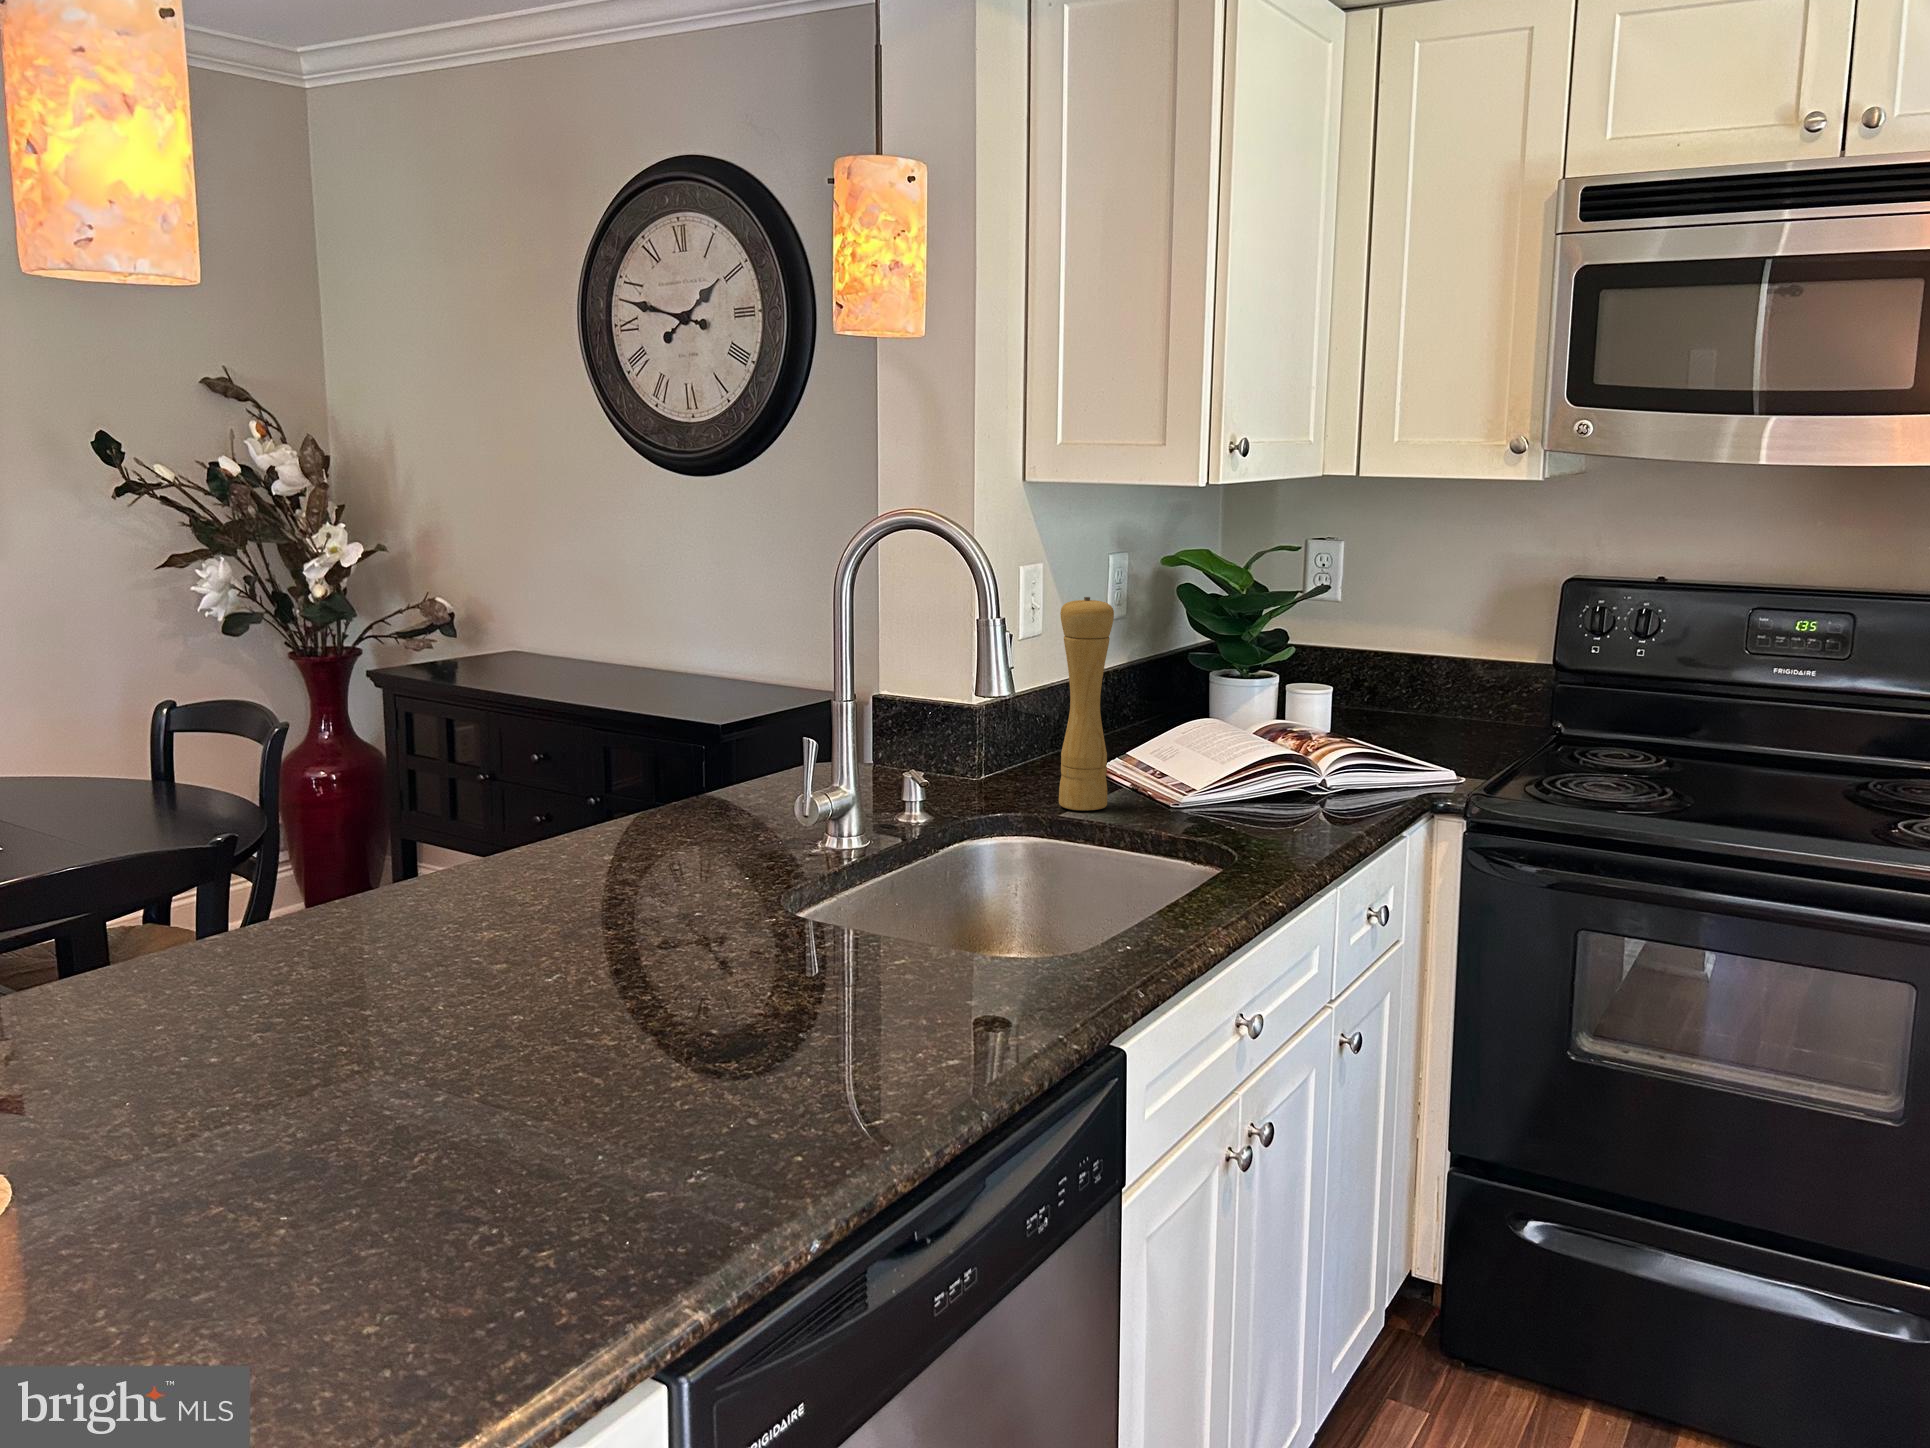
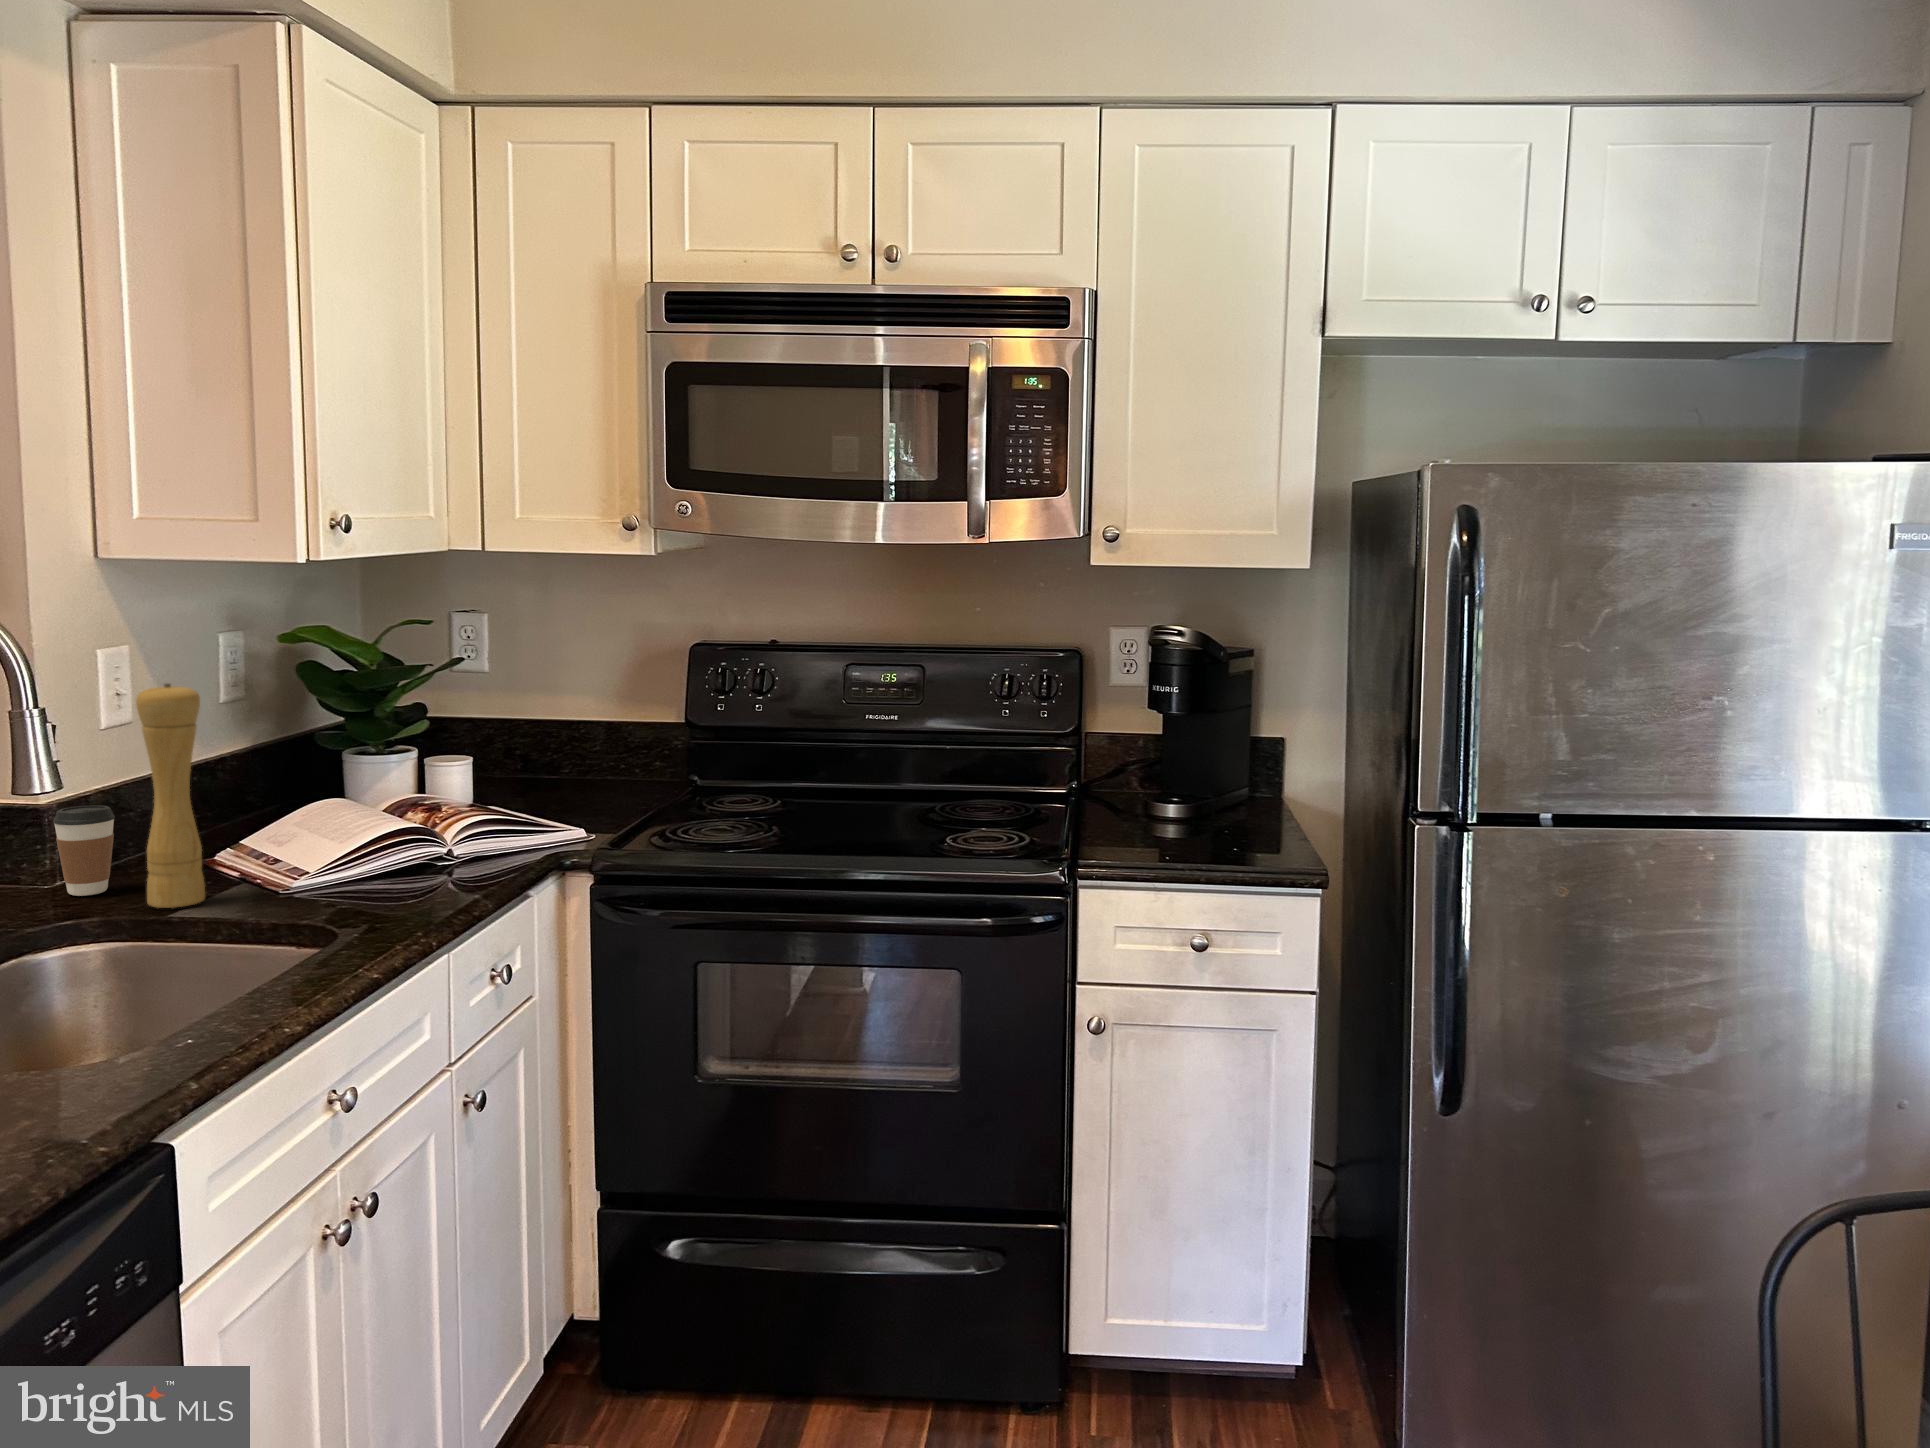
coffee cup: none [983,708,1032,790] -> present [53,806,115,896]

